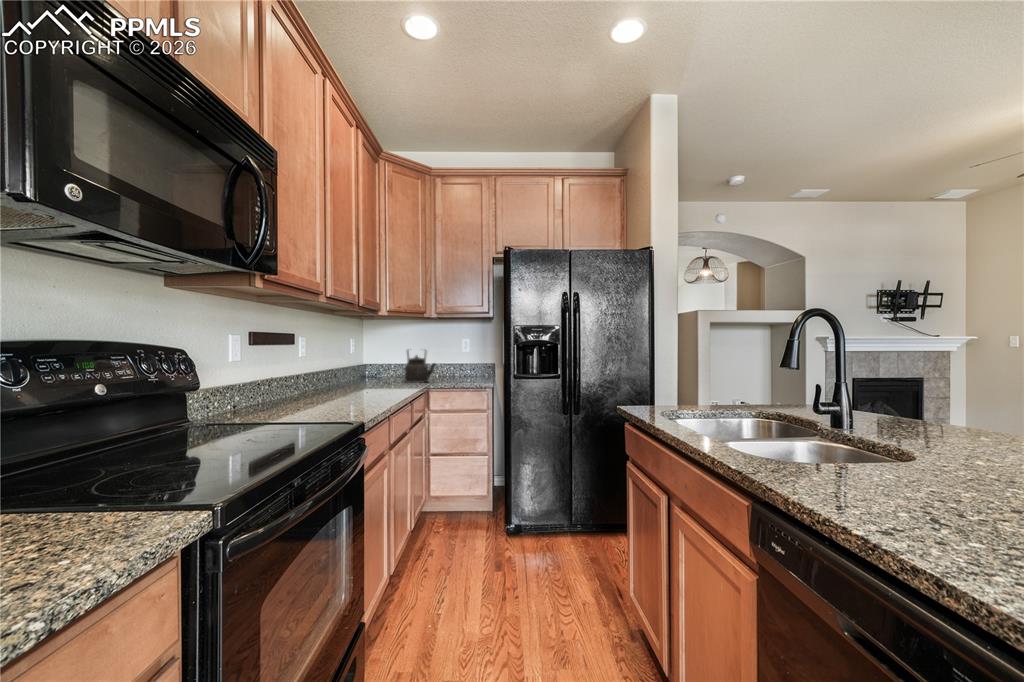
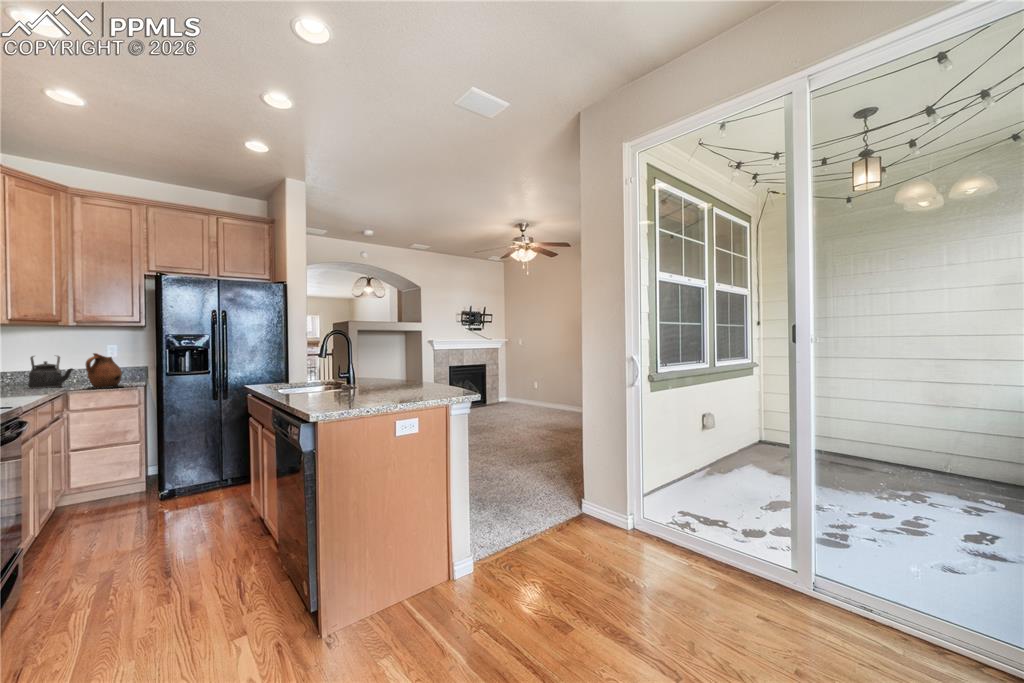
ceramic pitcher: none [443,348,475,389] -> present [86,353,124,389]

